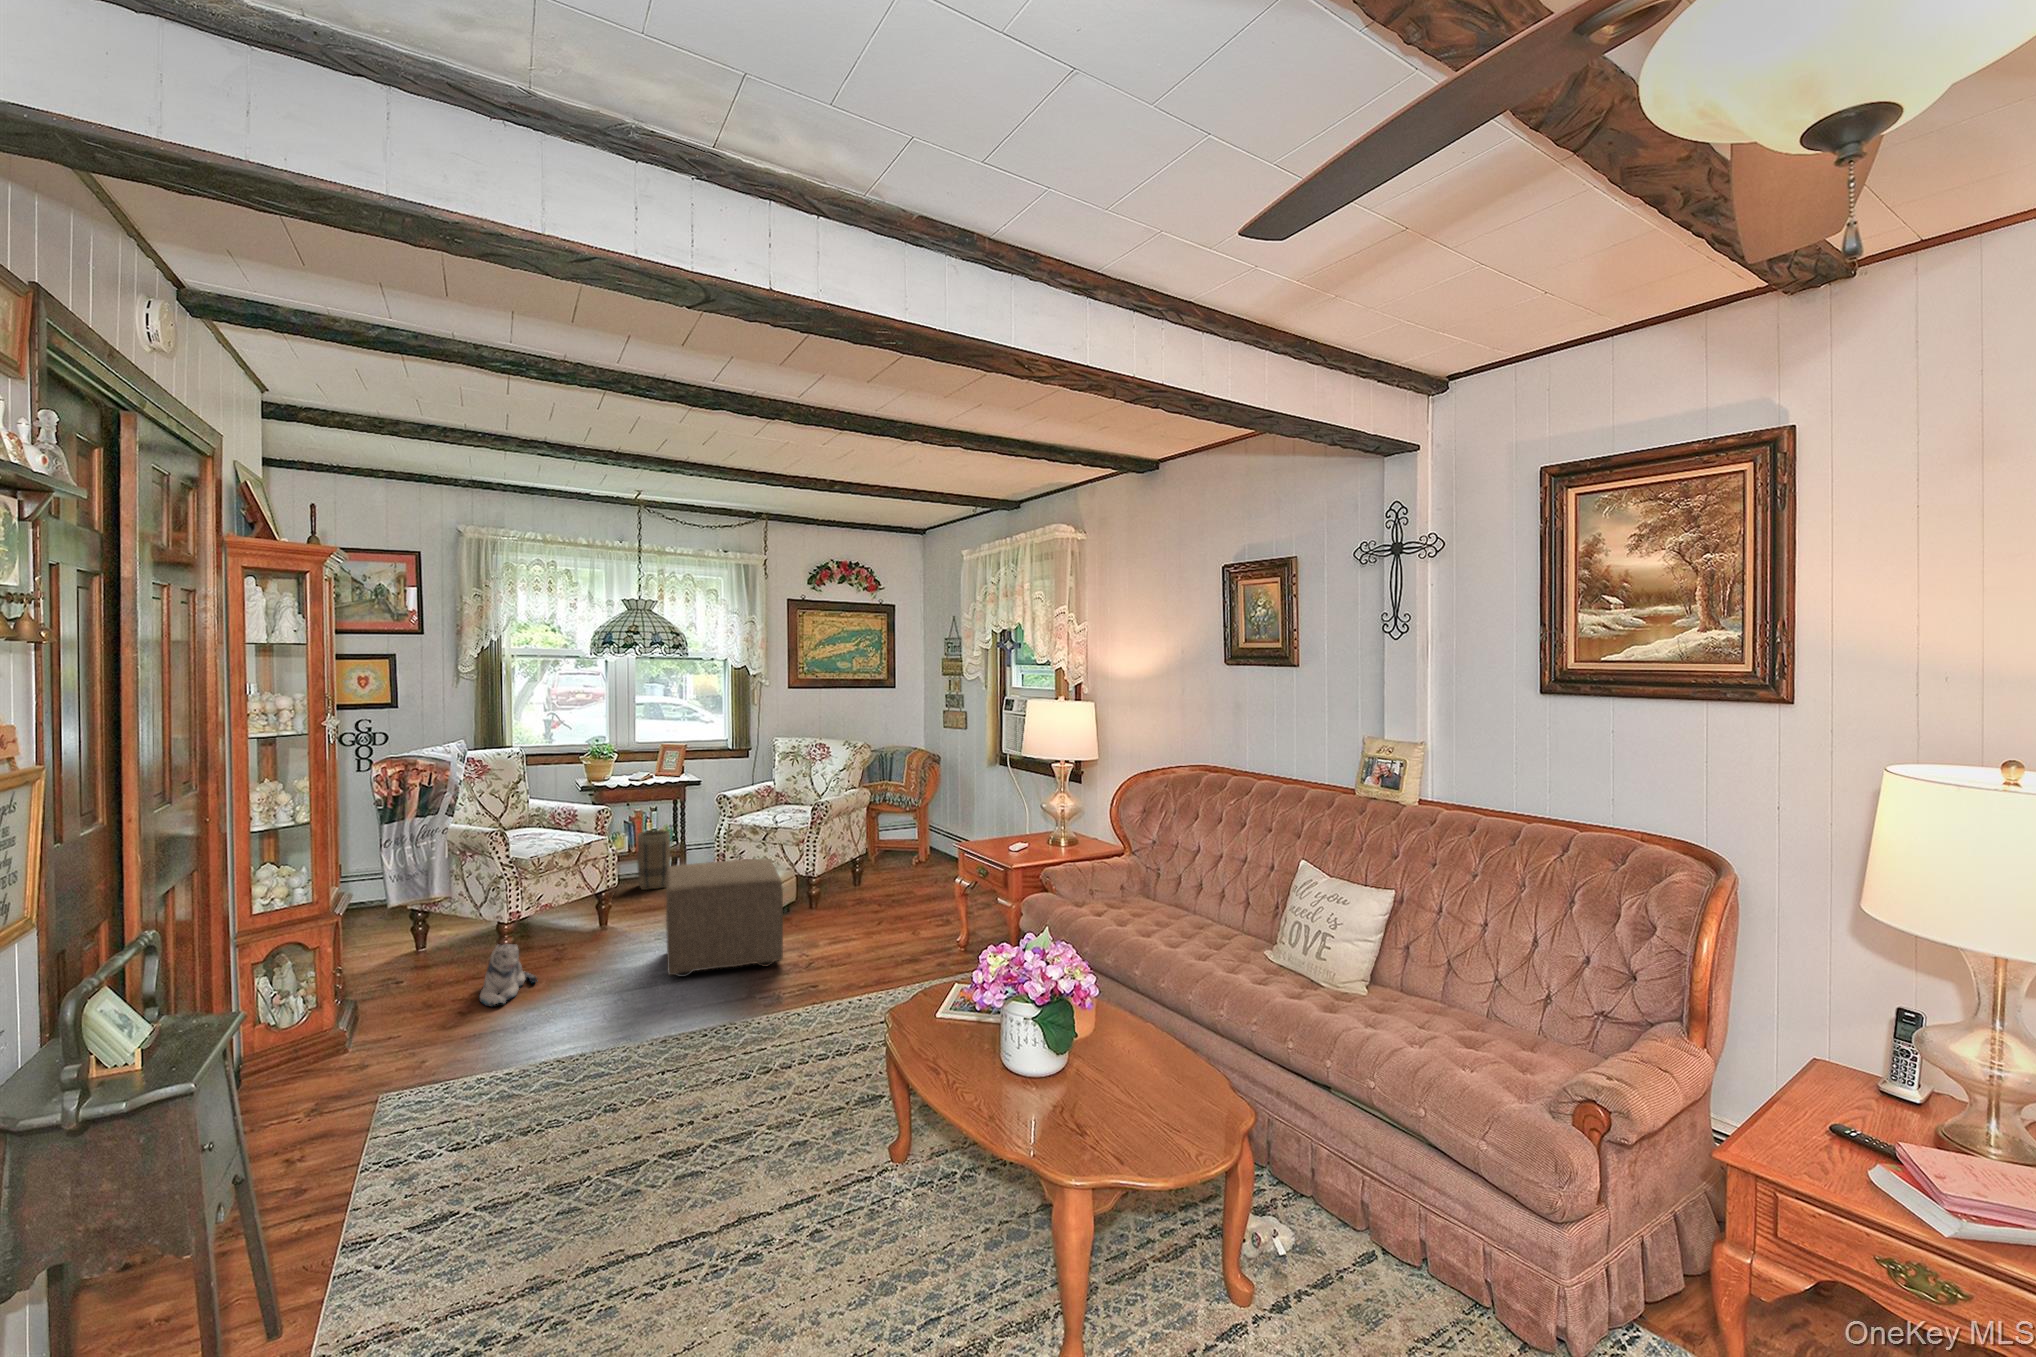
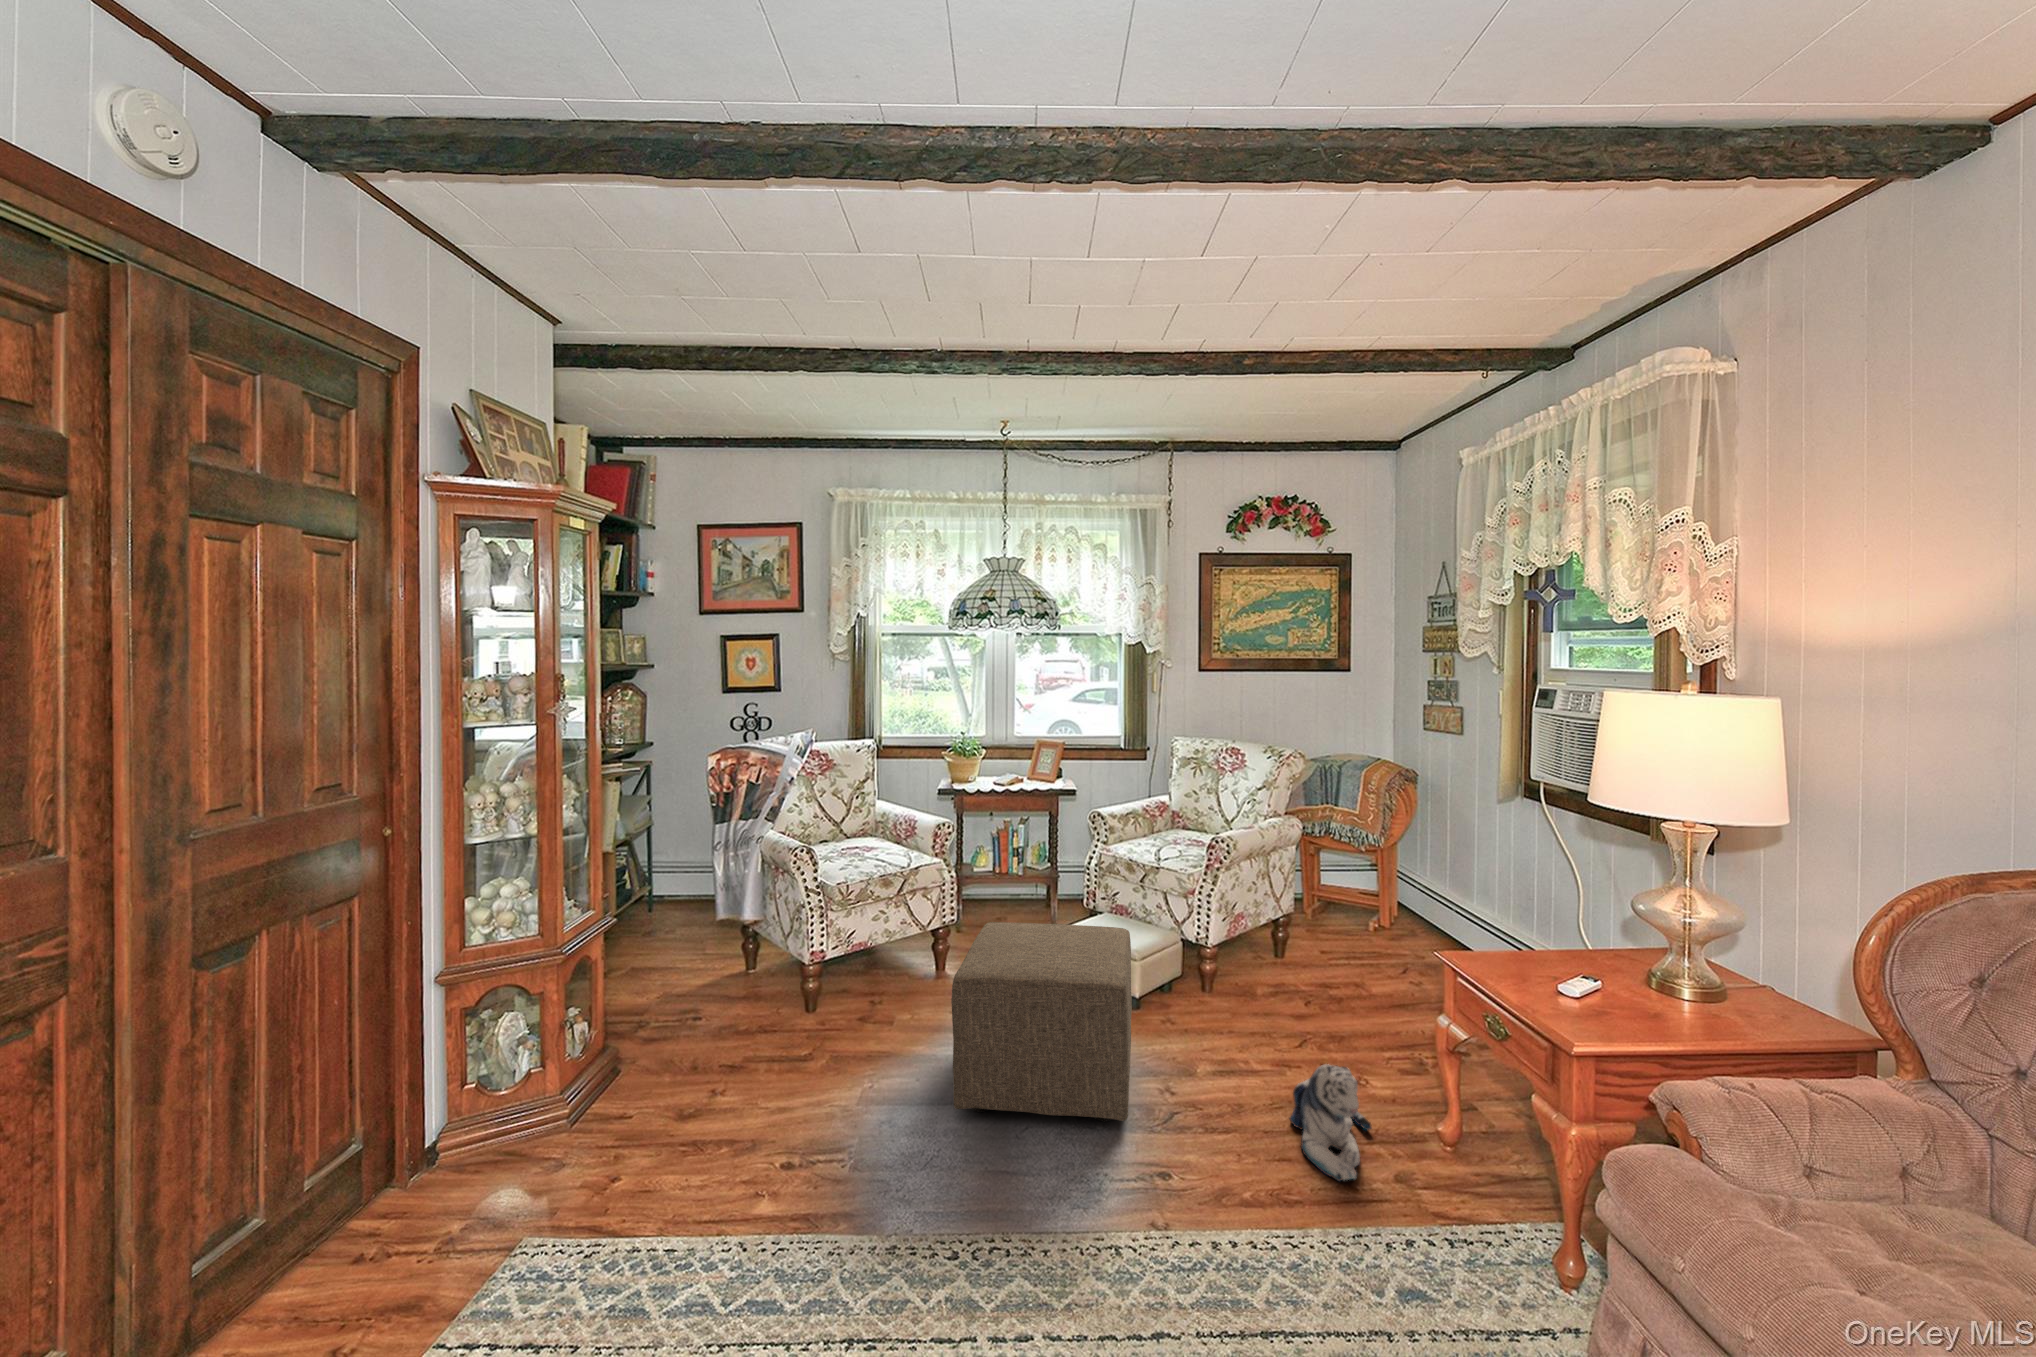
basket: present [637,830,670,890] -> none [1007,844,1044,919]
plush toy: present [480,944,537,1007] -> present [1289,1065,1372,1181]

